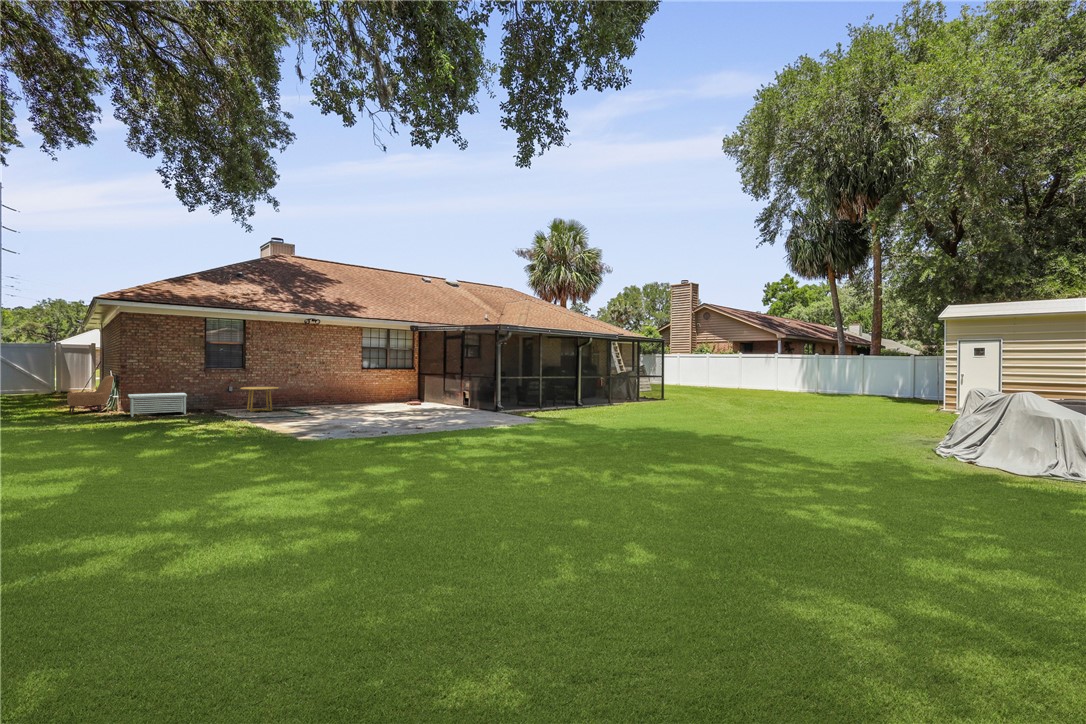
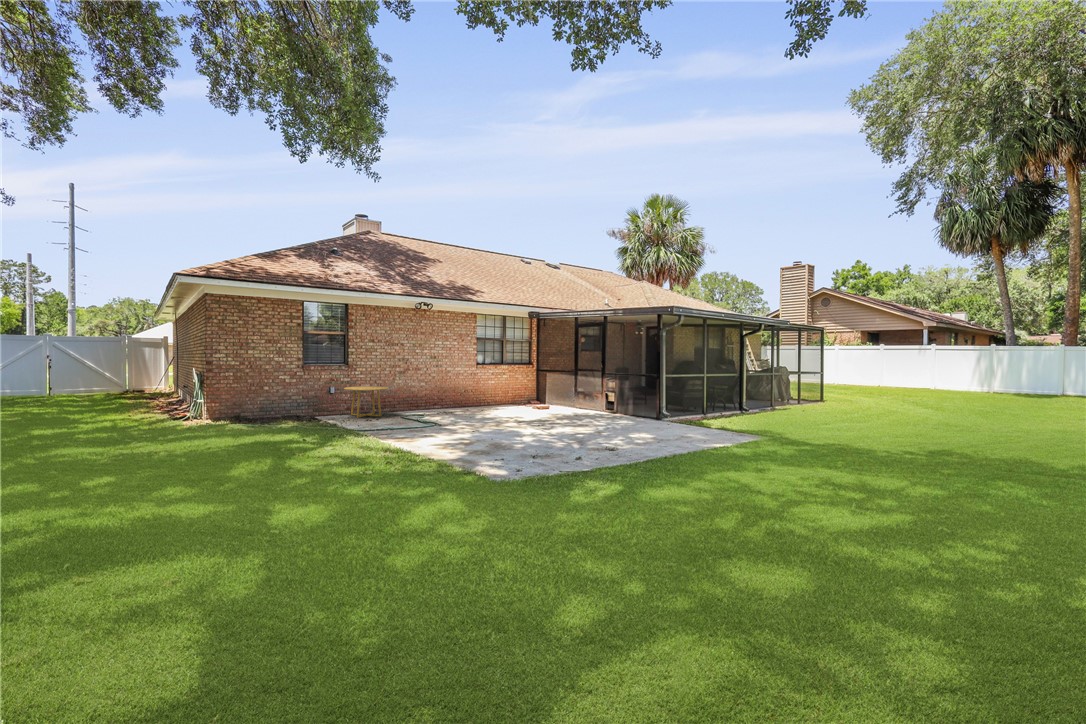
chair: present [67,376,114,414] -> none [145,373,198,421]
storage bench: present [128,393,187,417] -> none [216,394,285,425]

